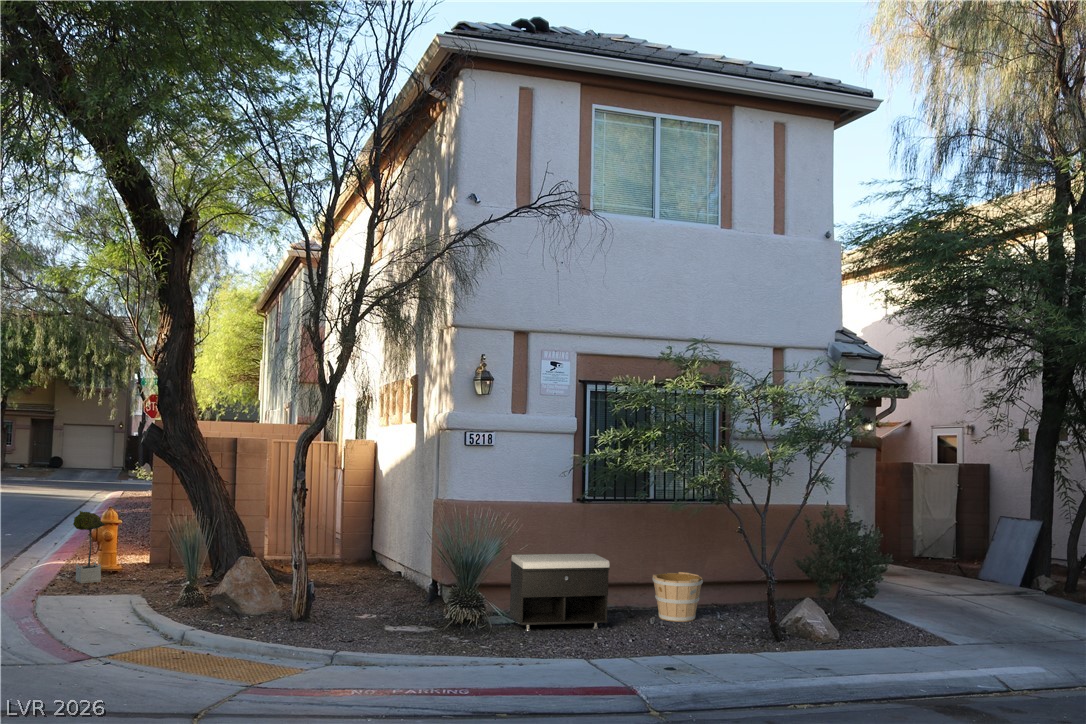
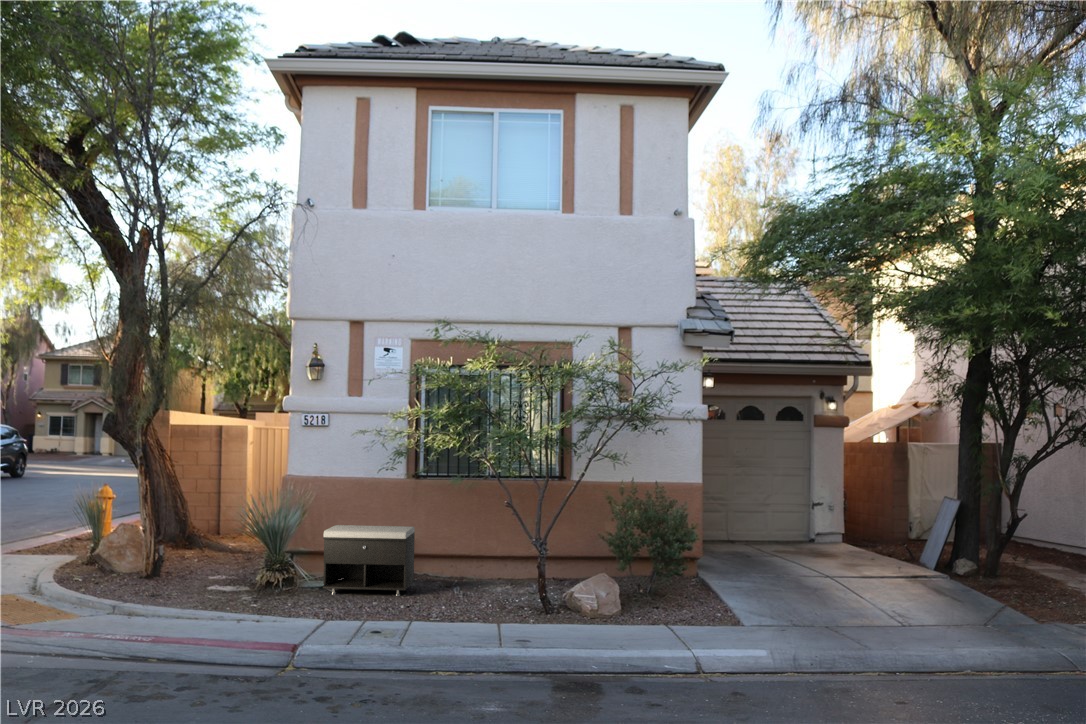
potted tree: present [73,511,105,583] -> none [70,484,96,543]
wooden bucket: present [652,572,703,622] -> none [474,547,523,594]

